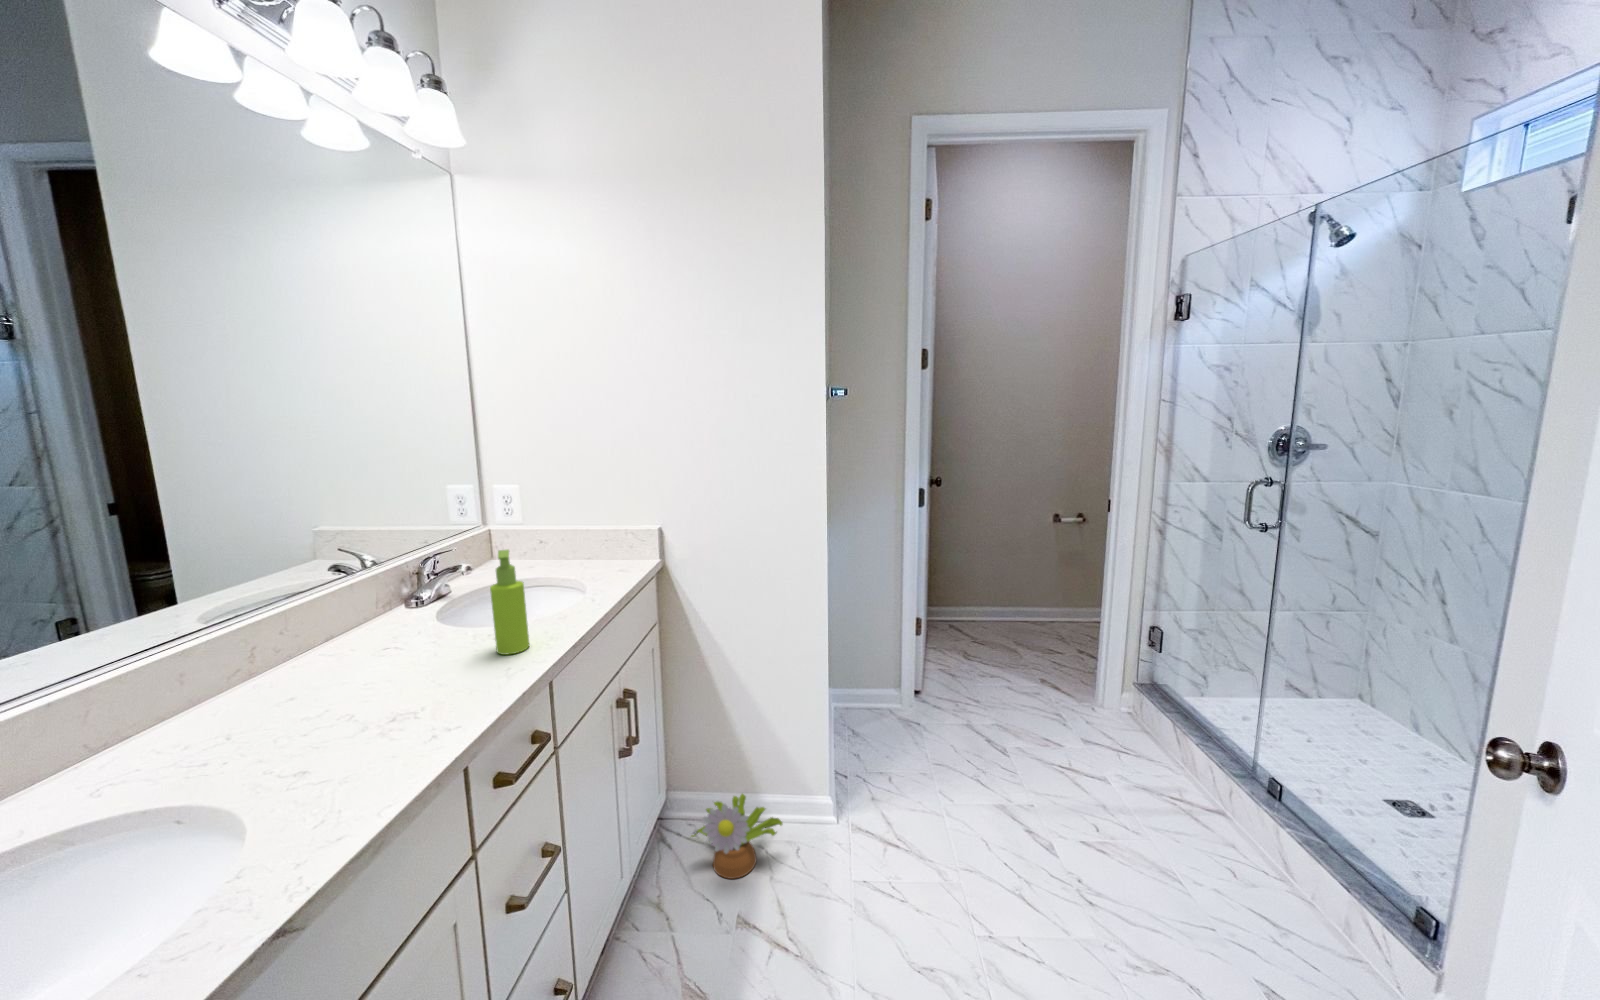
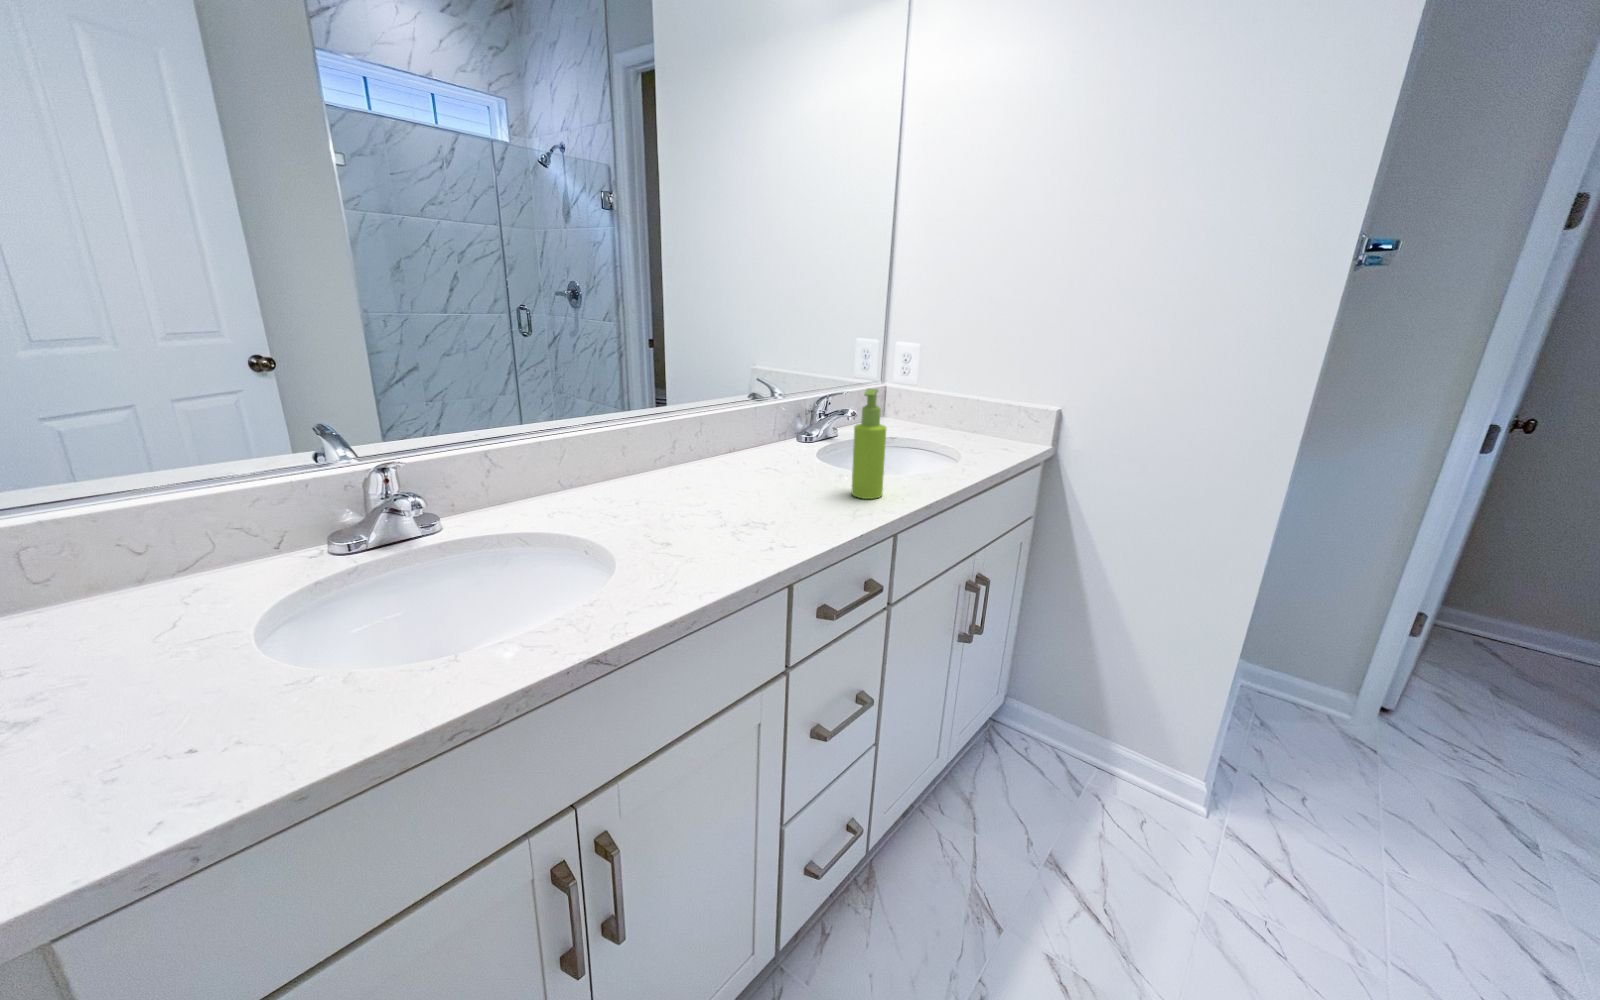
decorative plant: present [691,794,782,879] -> none [1016,727,1136,823]

